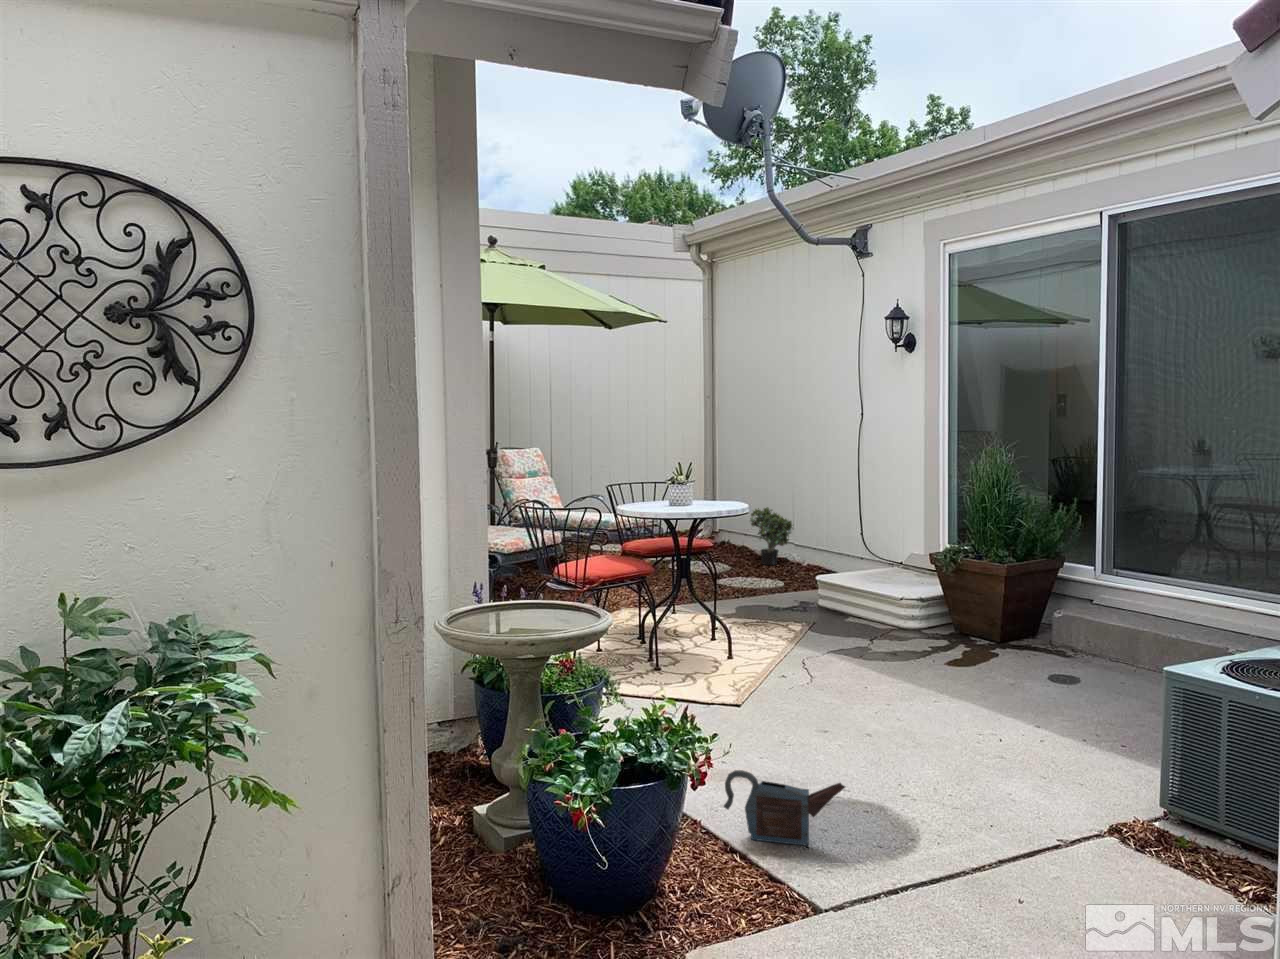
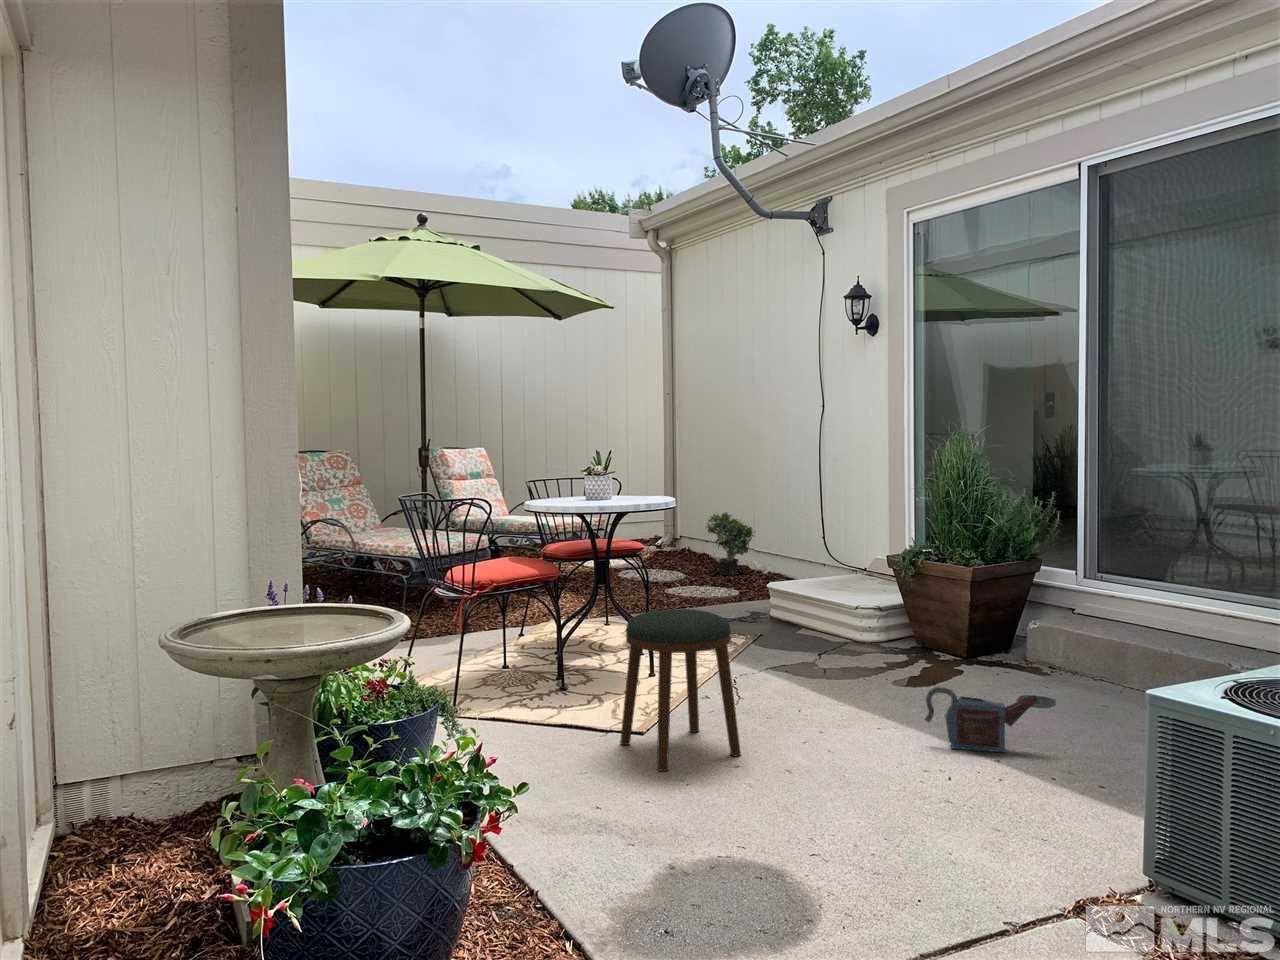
stool: none [724,604,827,736] -> present [620,609,741,771]
watering can: present [724,770,845,846] -> present [925,687,1039,752]

